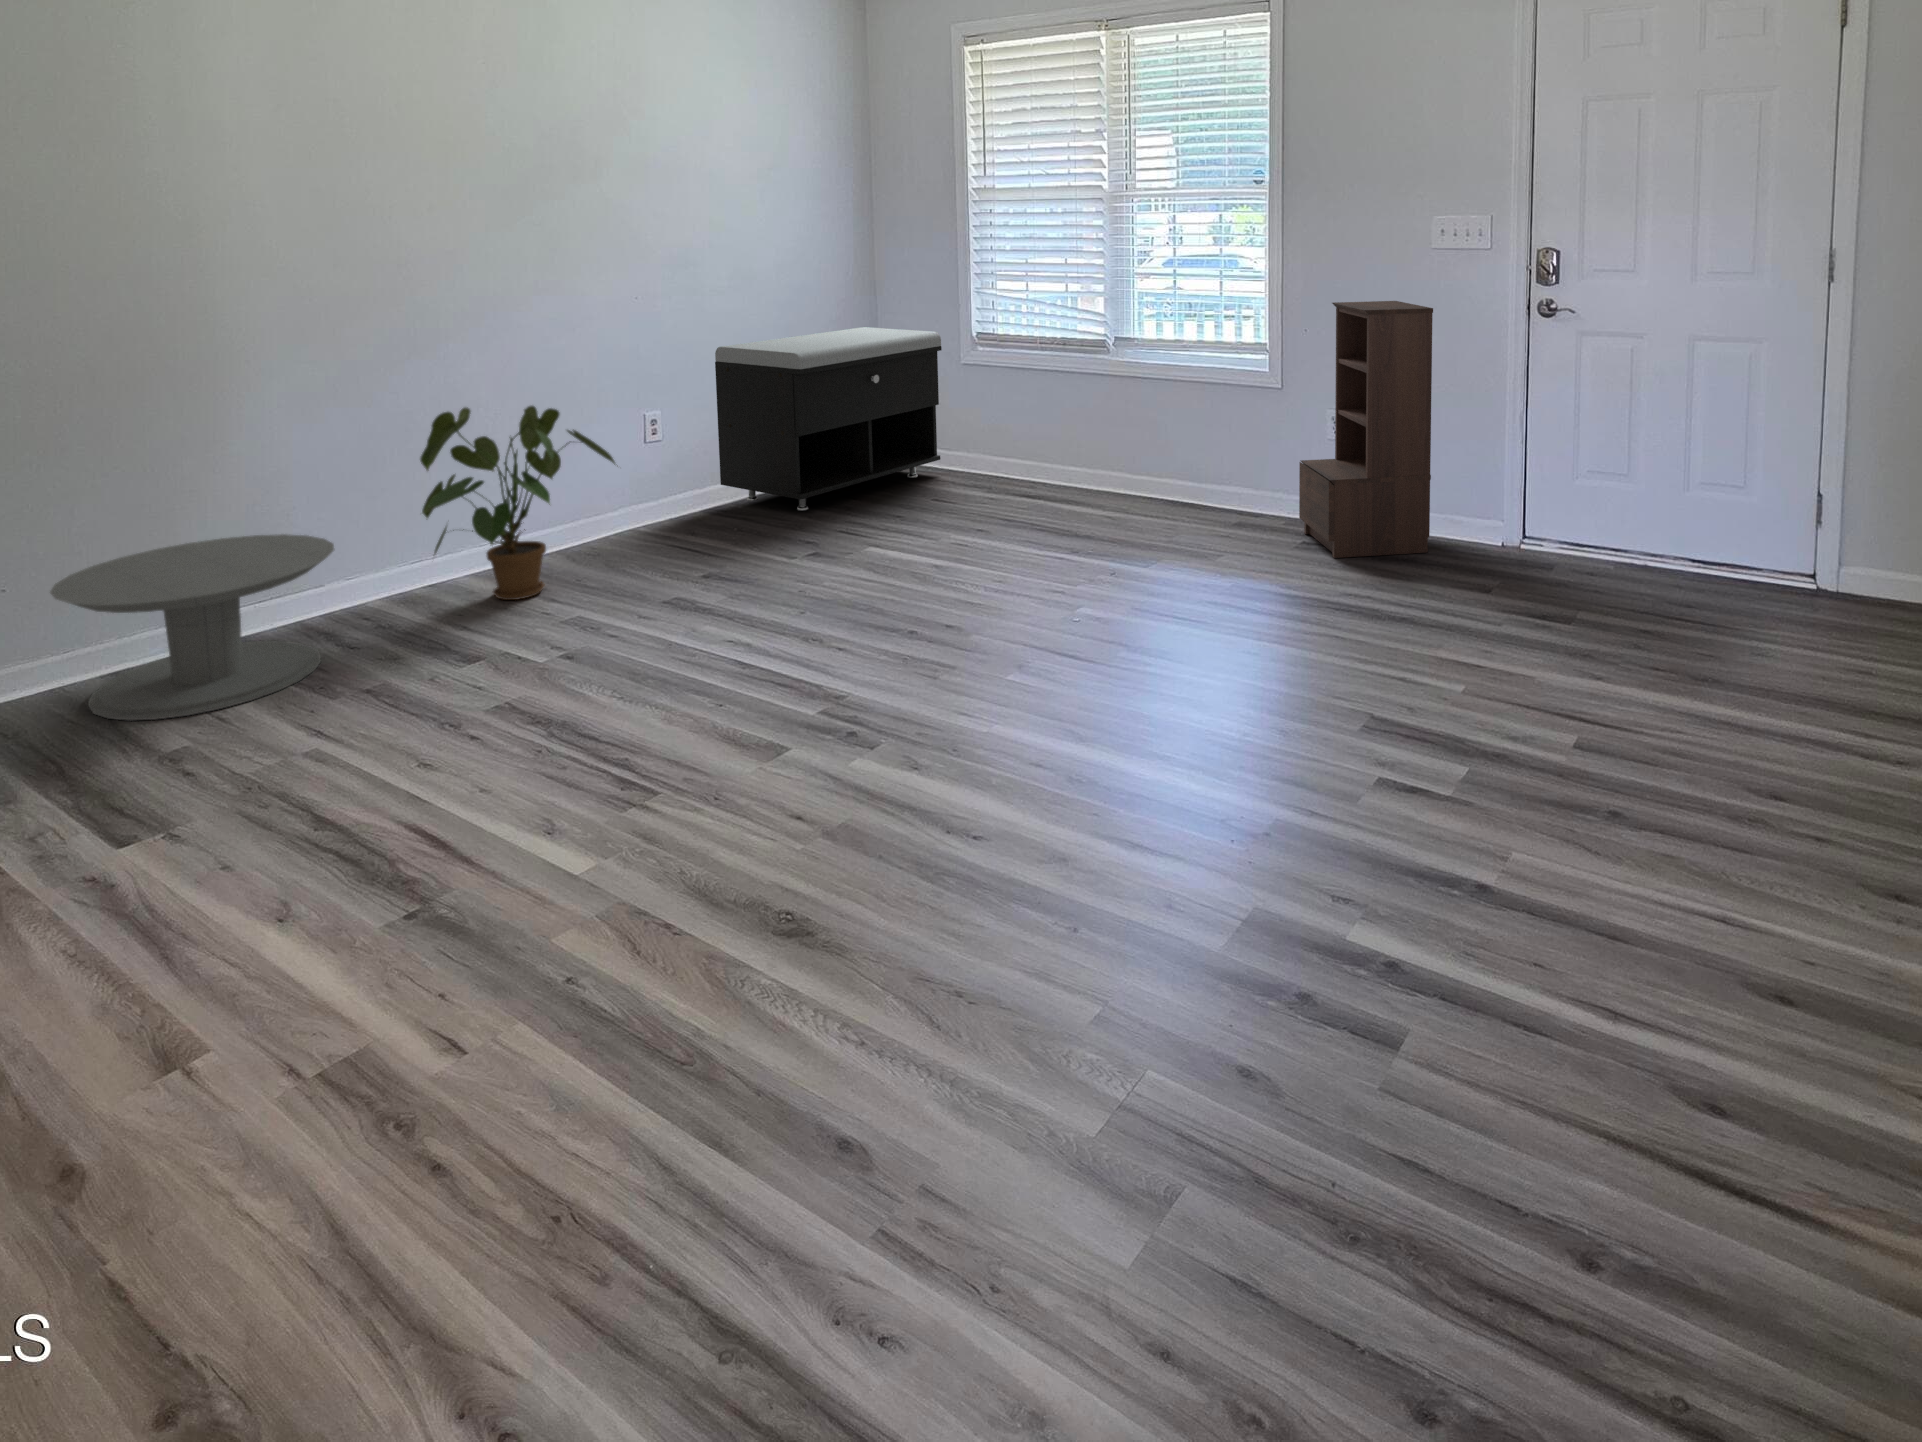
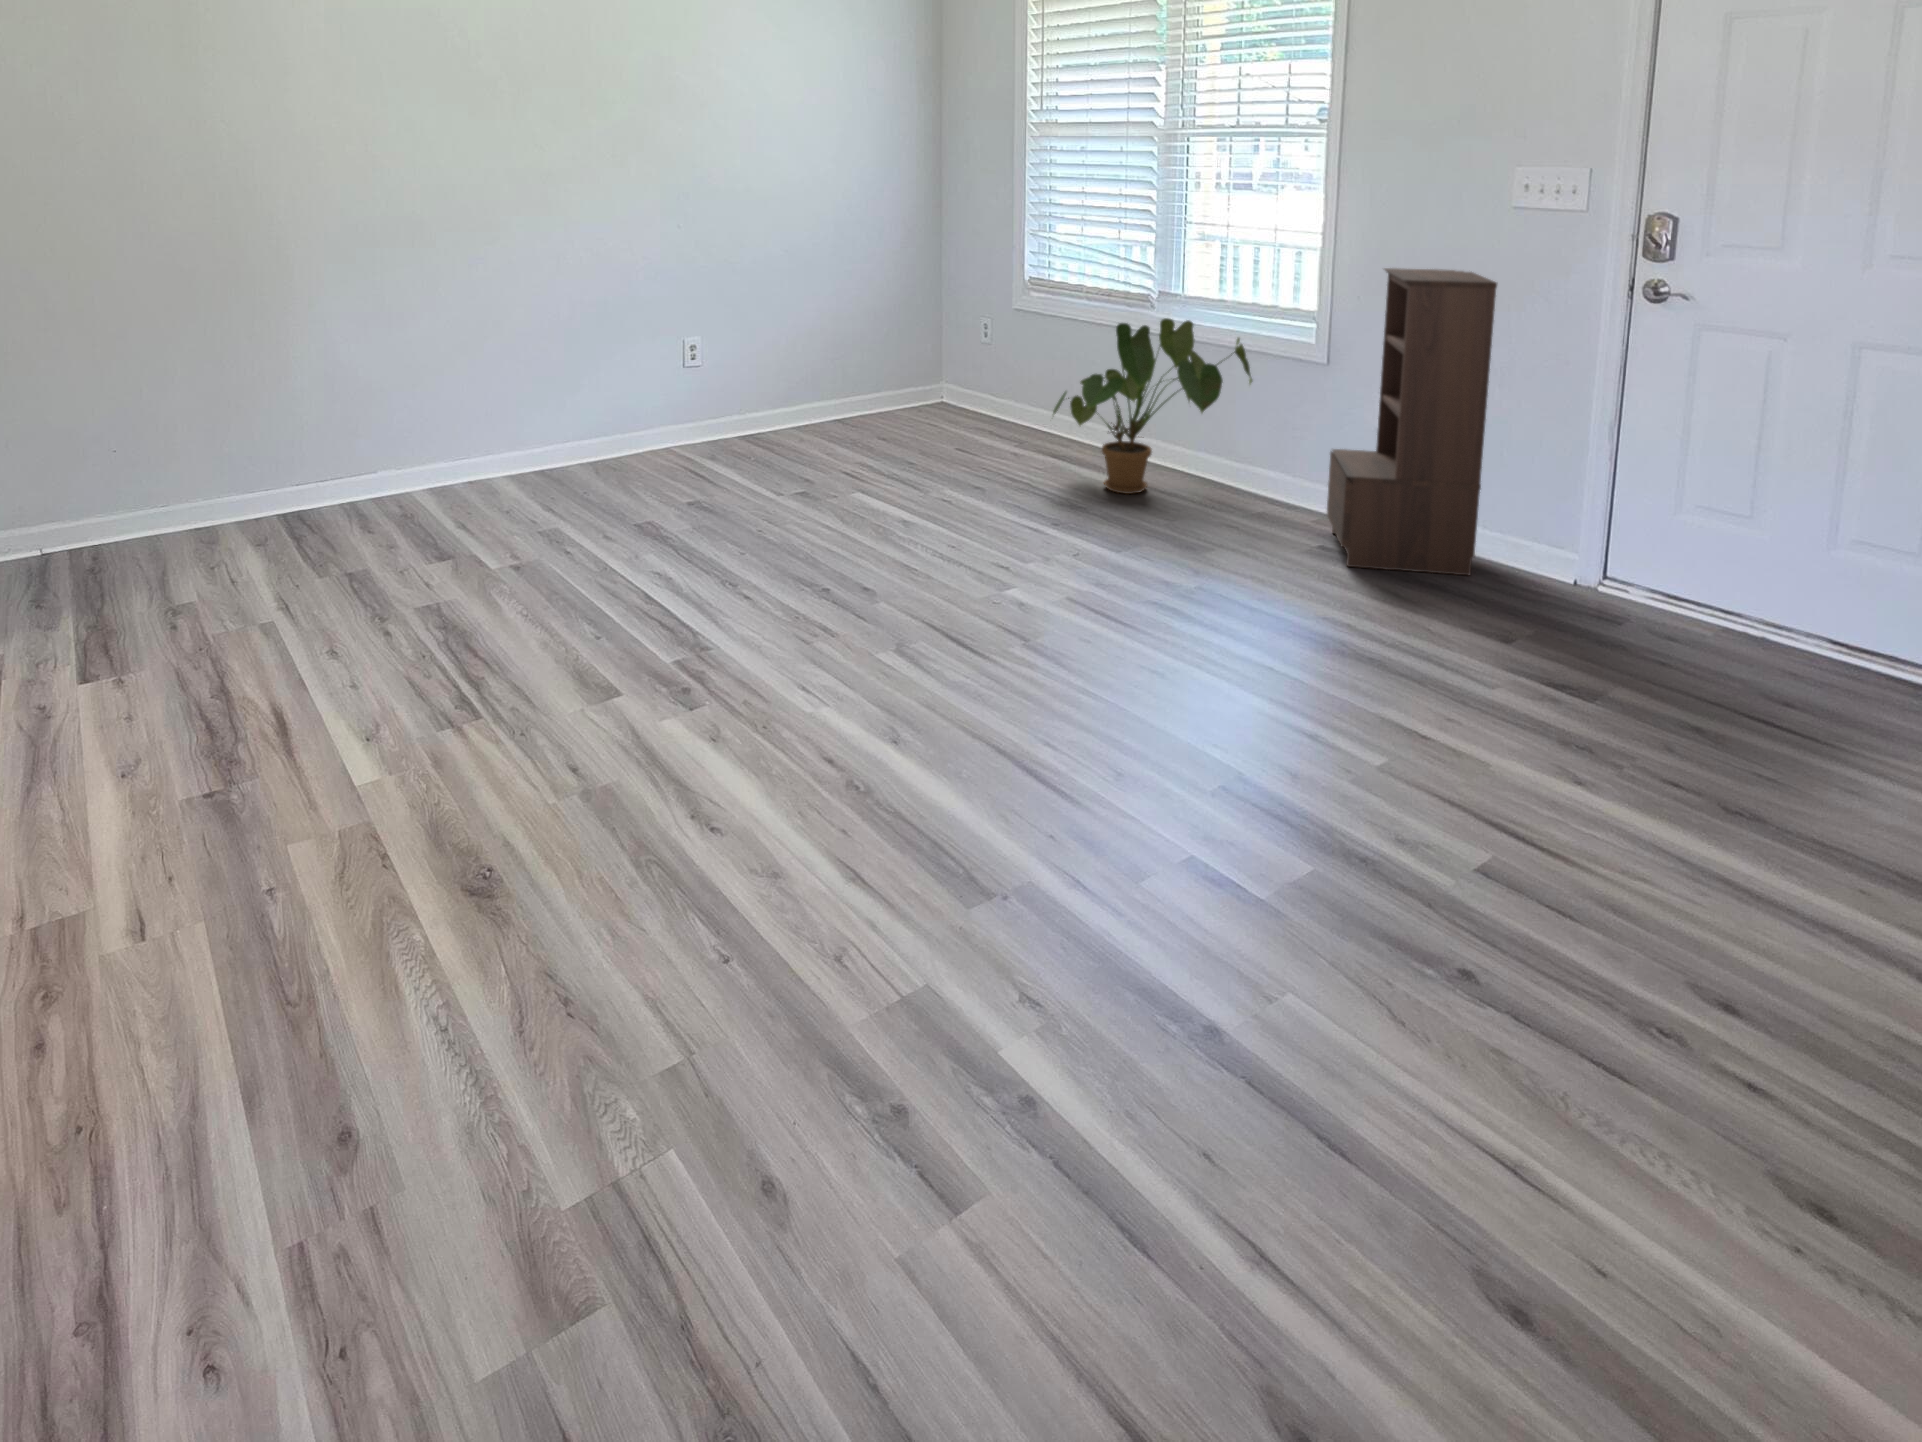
storage bench: present [715,327,942,511] -> none [761,264,990,444]
house plant: present [420,406,615,600] -> present [1053,318,1252,494]
side table: present [50,534,334,721] -> none [134,418,361,567]

